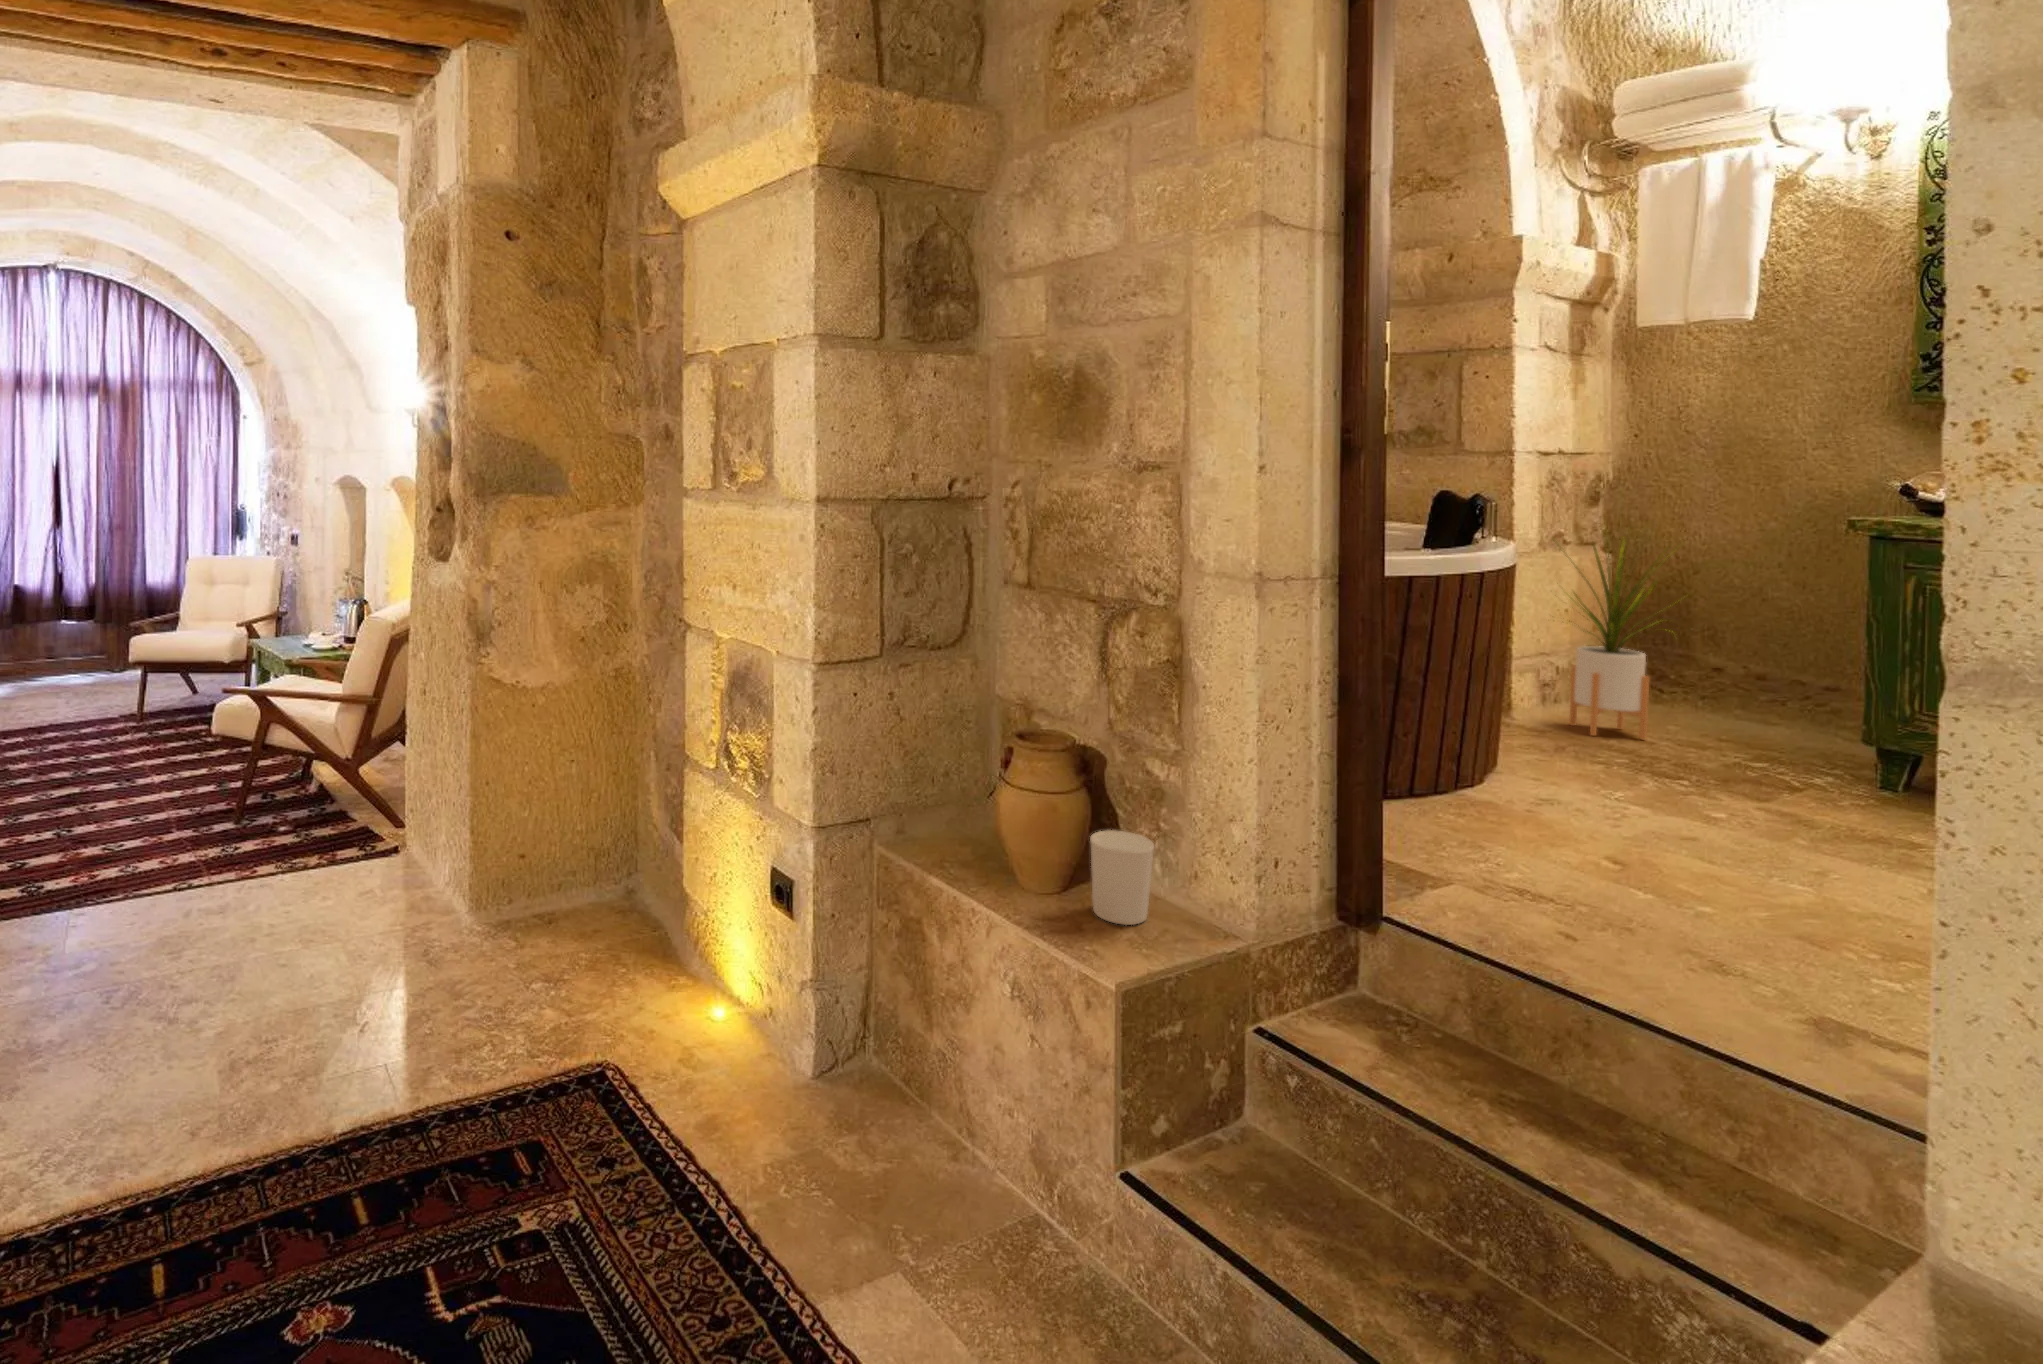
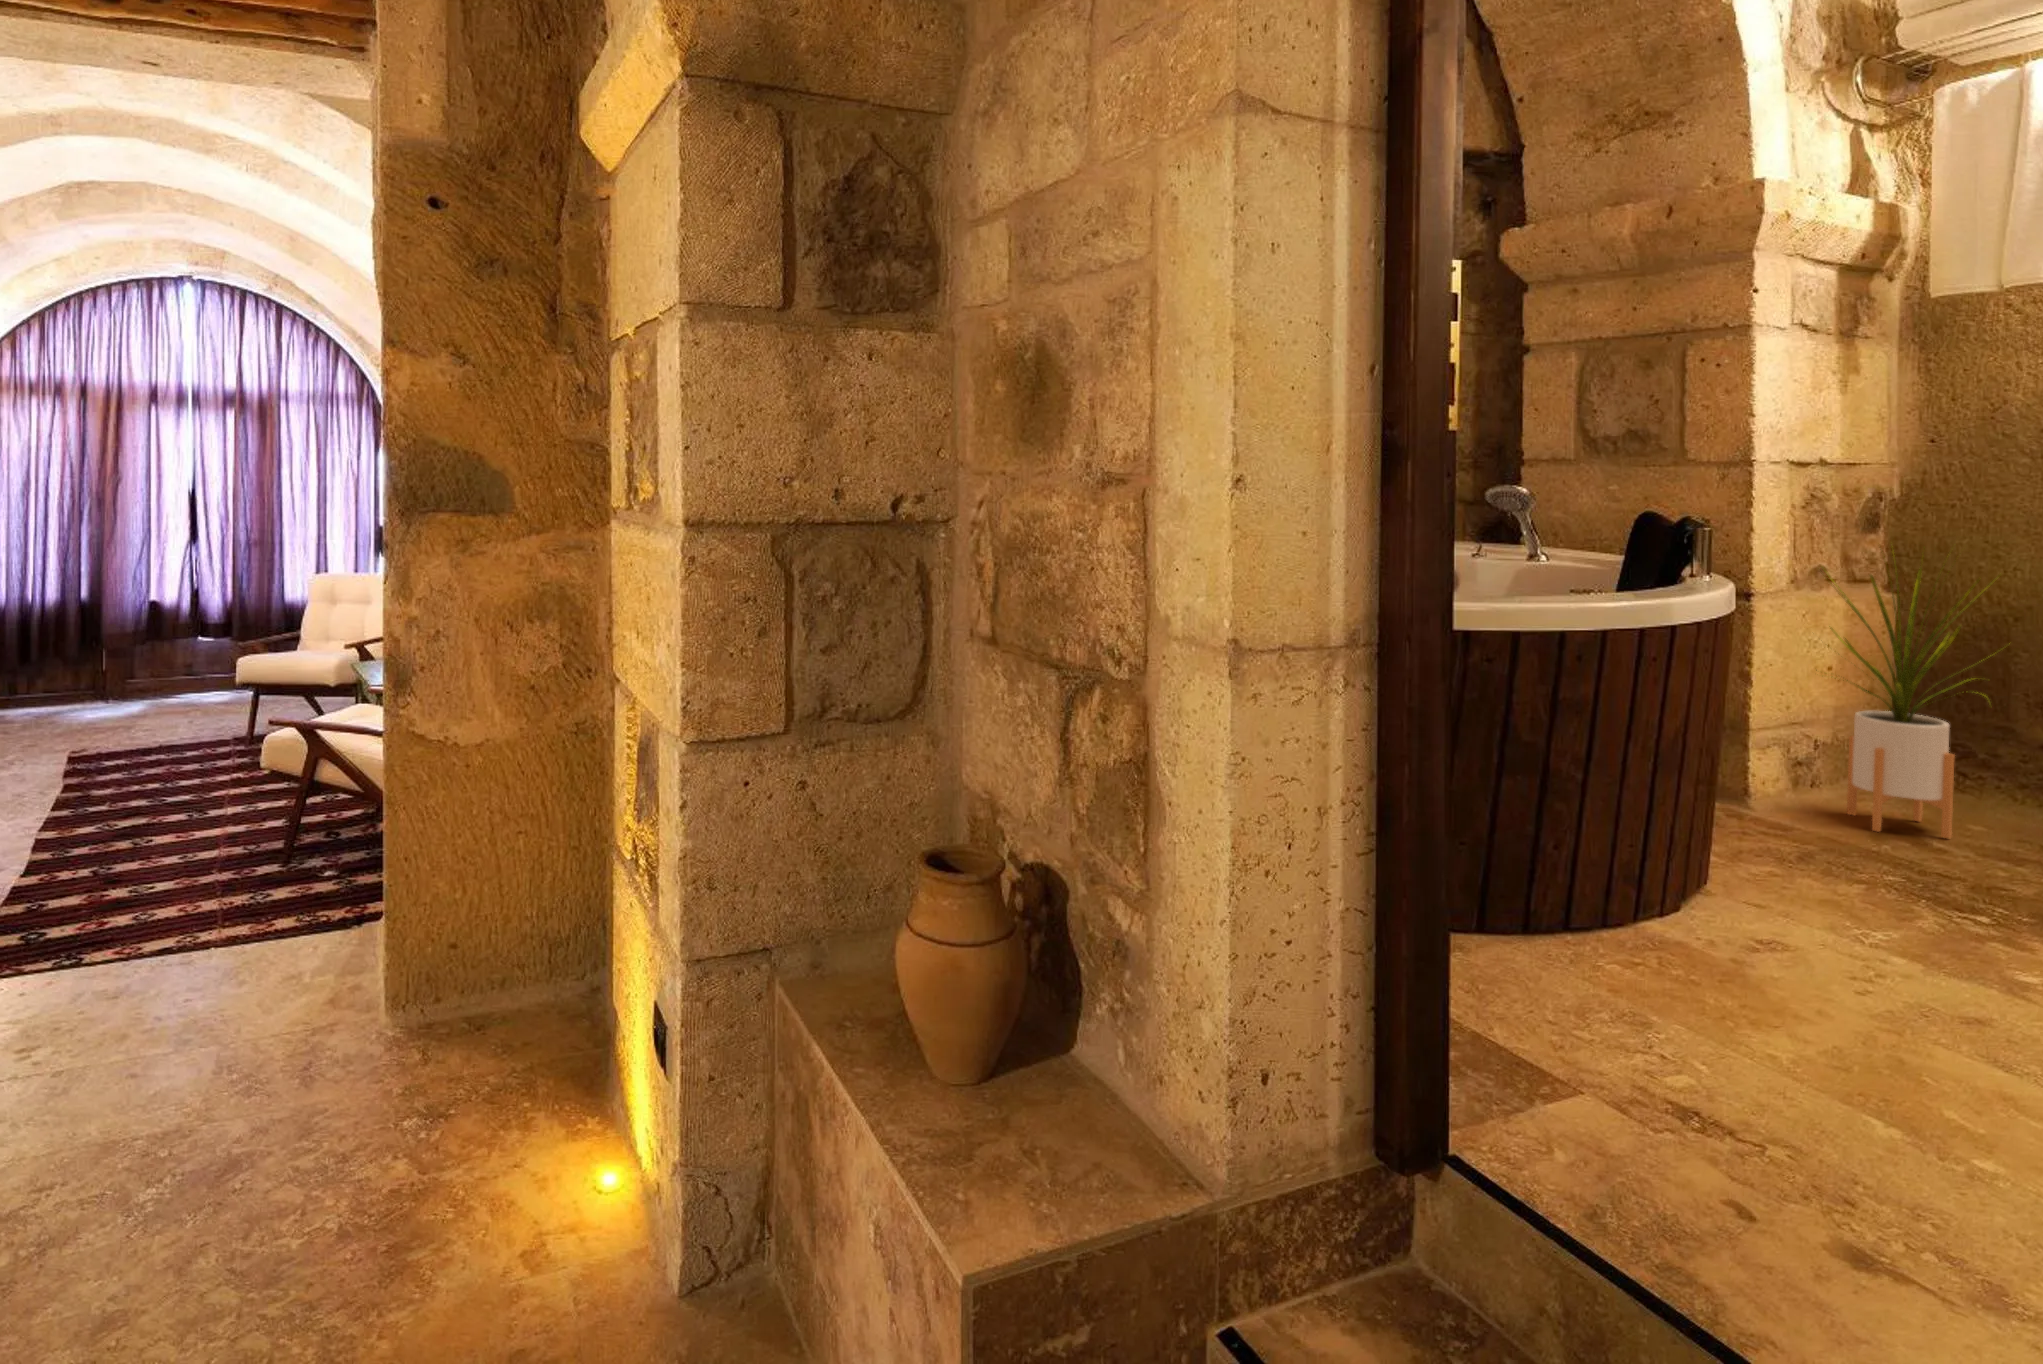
candle holder: present [1090,830,1154,925] -> none [997,1013,1088,1166]

